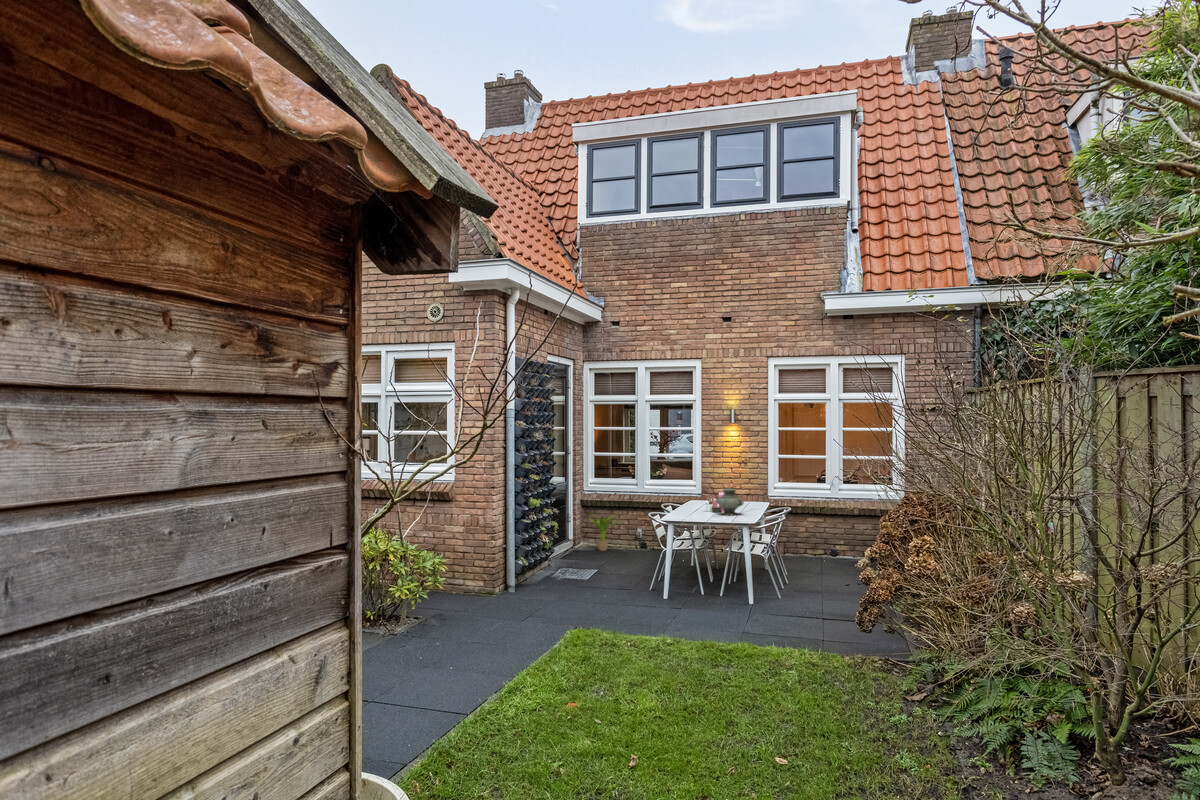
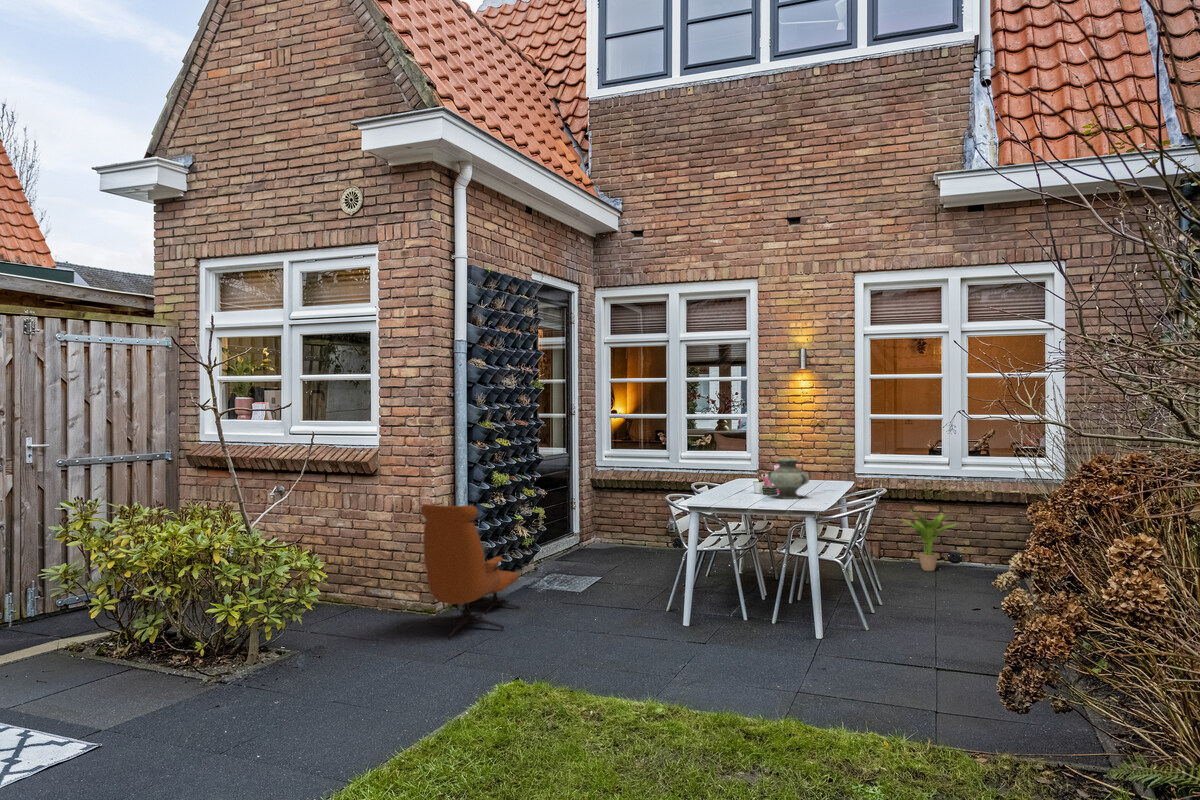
potted plant: present [590,516,614,551] -> present [904,509,955,571]
lounge chair: none [496,521,552,610] -> present [421,504,520,638]

